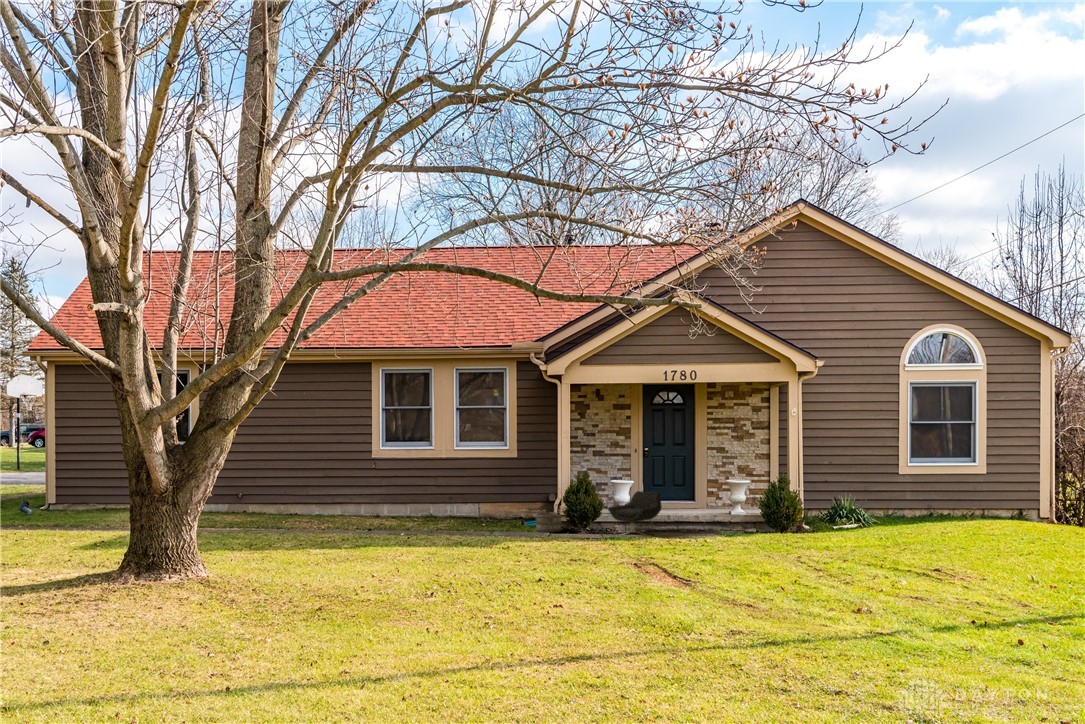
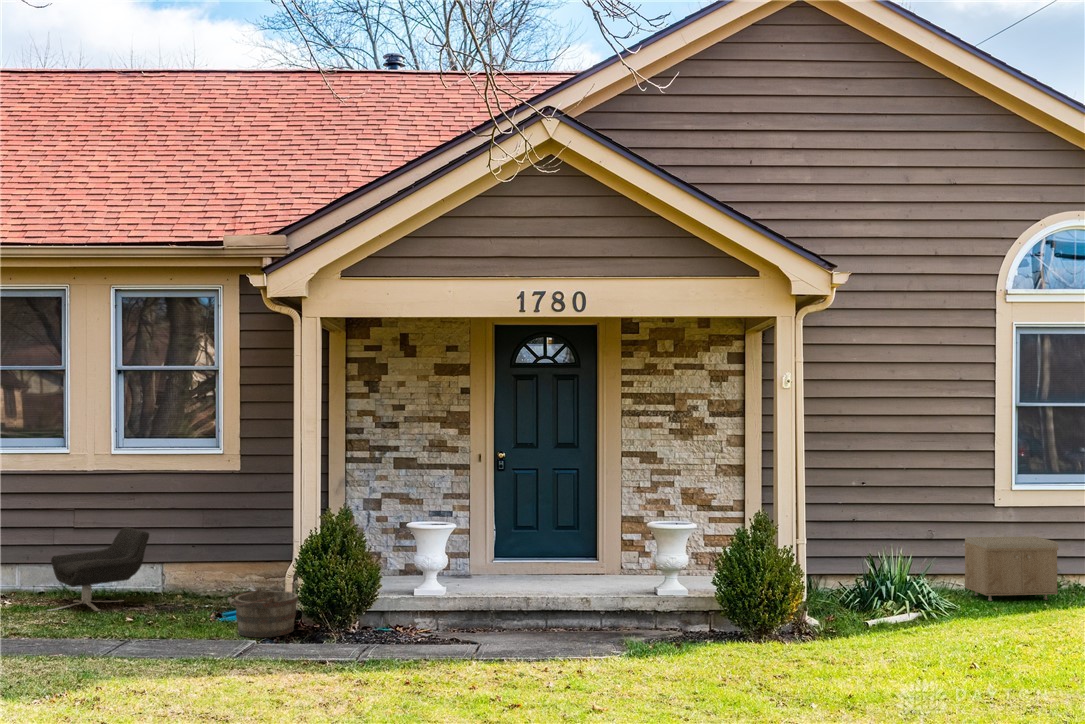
storage bench: none [884,490,931,522] -> present [965,536,1058,601]
lounge chair: present [608,491,662,535] -> present [48,527,149,611]

